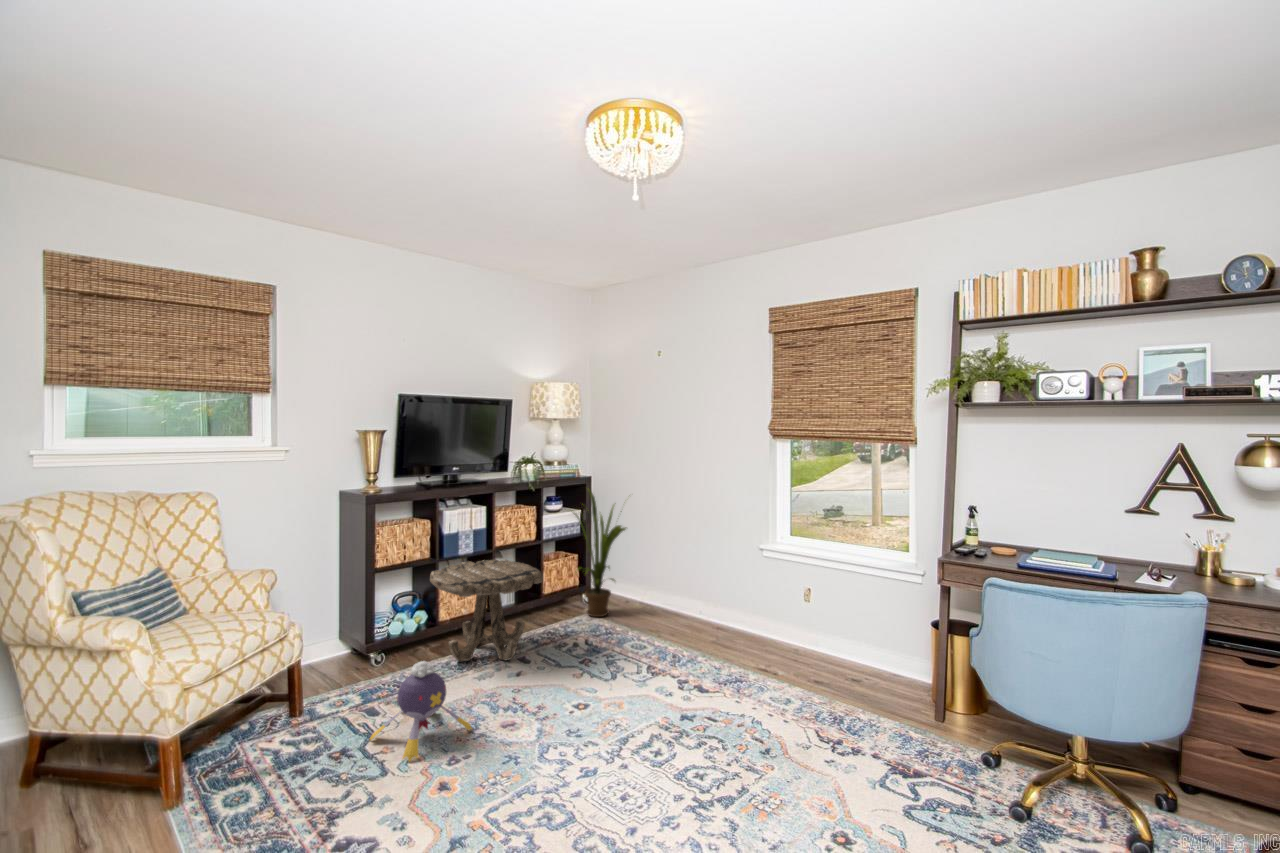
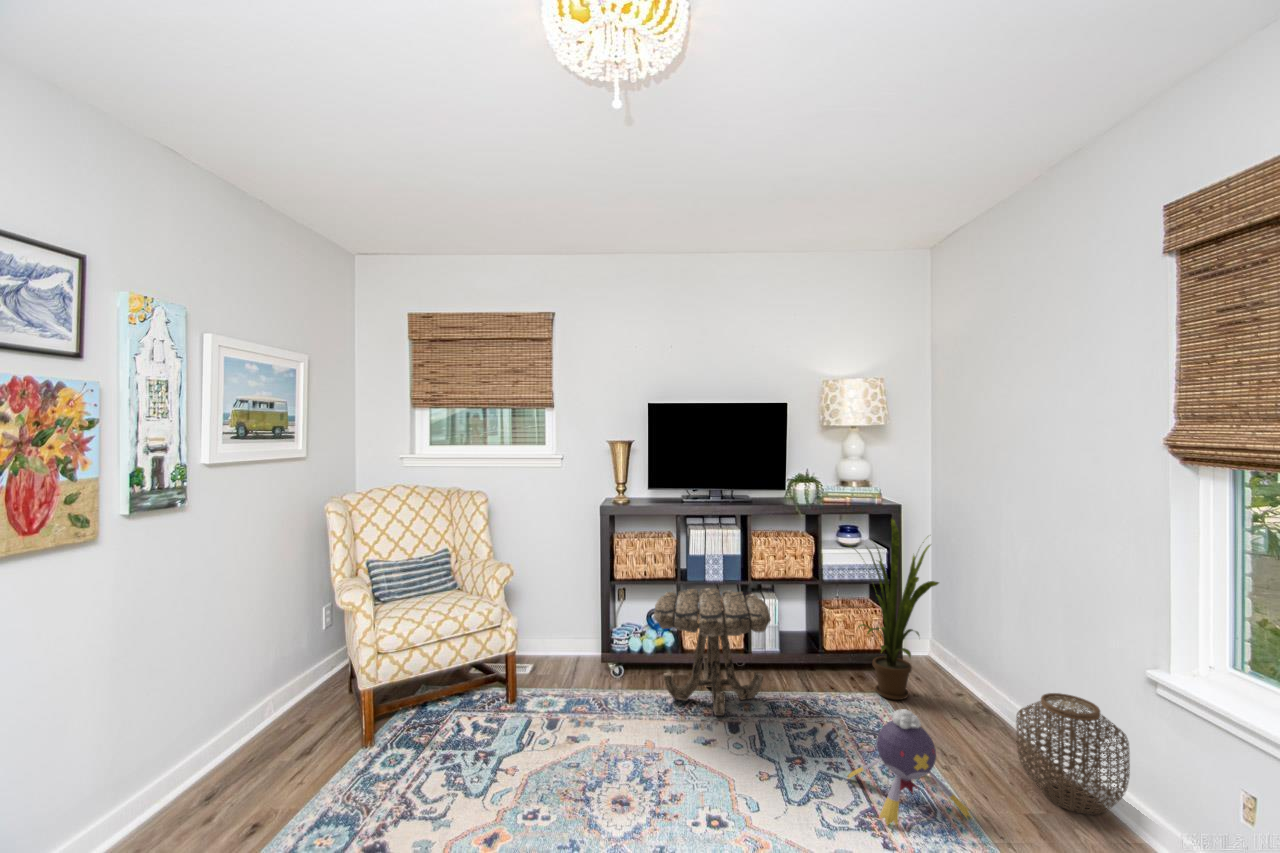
woven basket: none [697,576,750,638] -> present [1016,693,1130,814]
plush toy: present [370,661,472,761] -> present [848,709,971,826]

